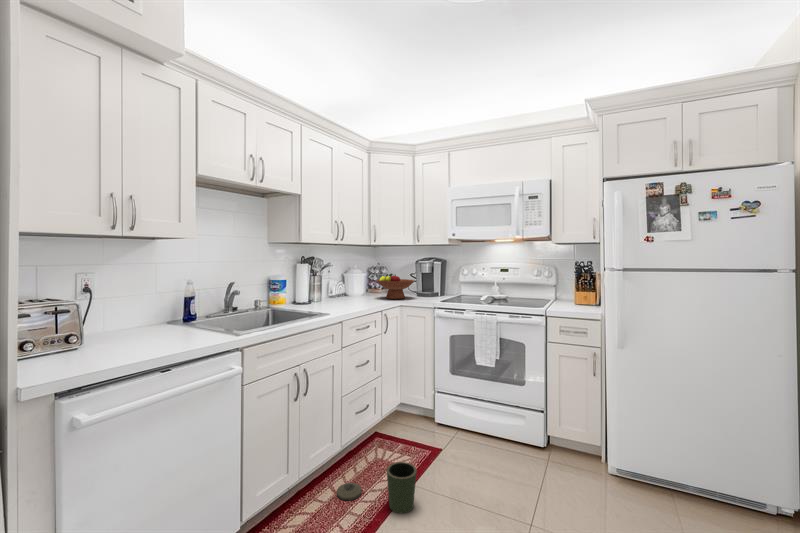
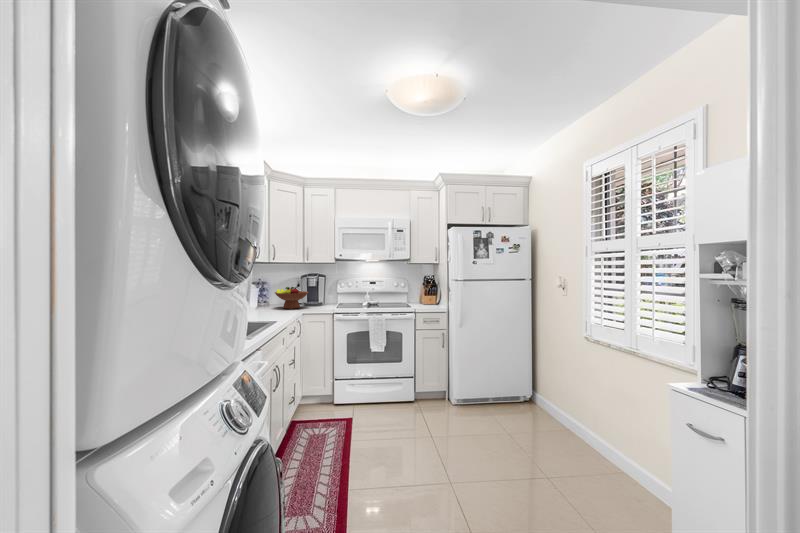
trash can: present [337,462,417,513] -> none [300,427,365,468]

